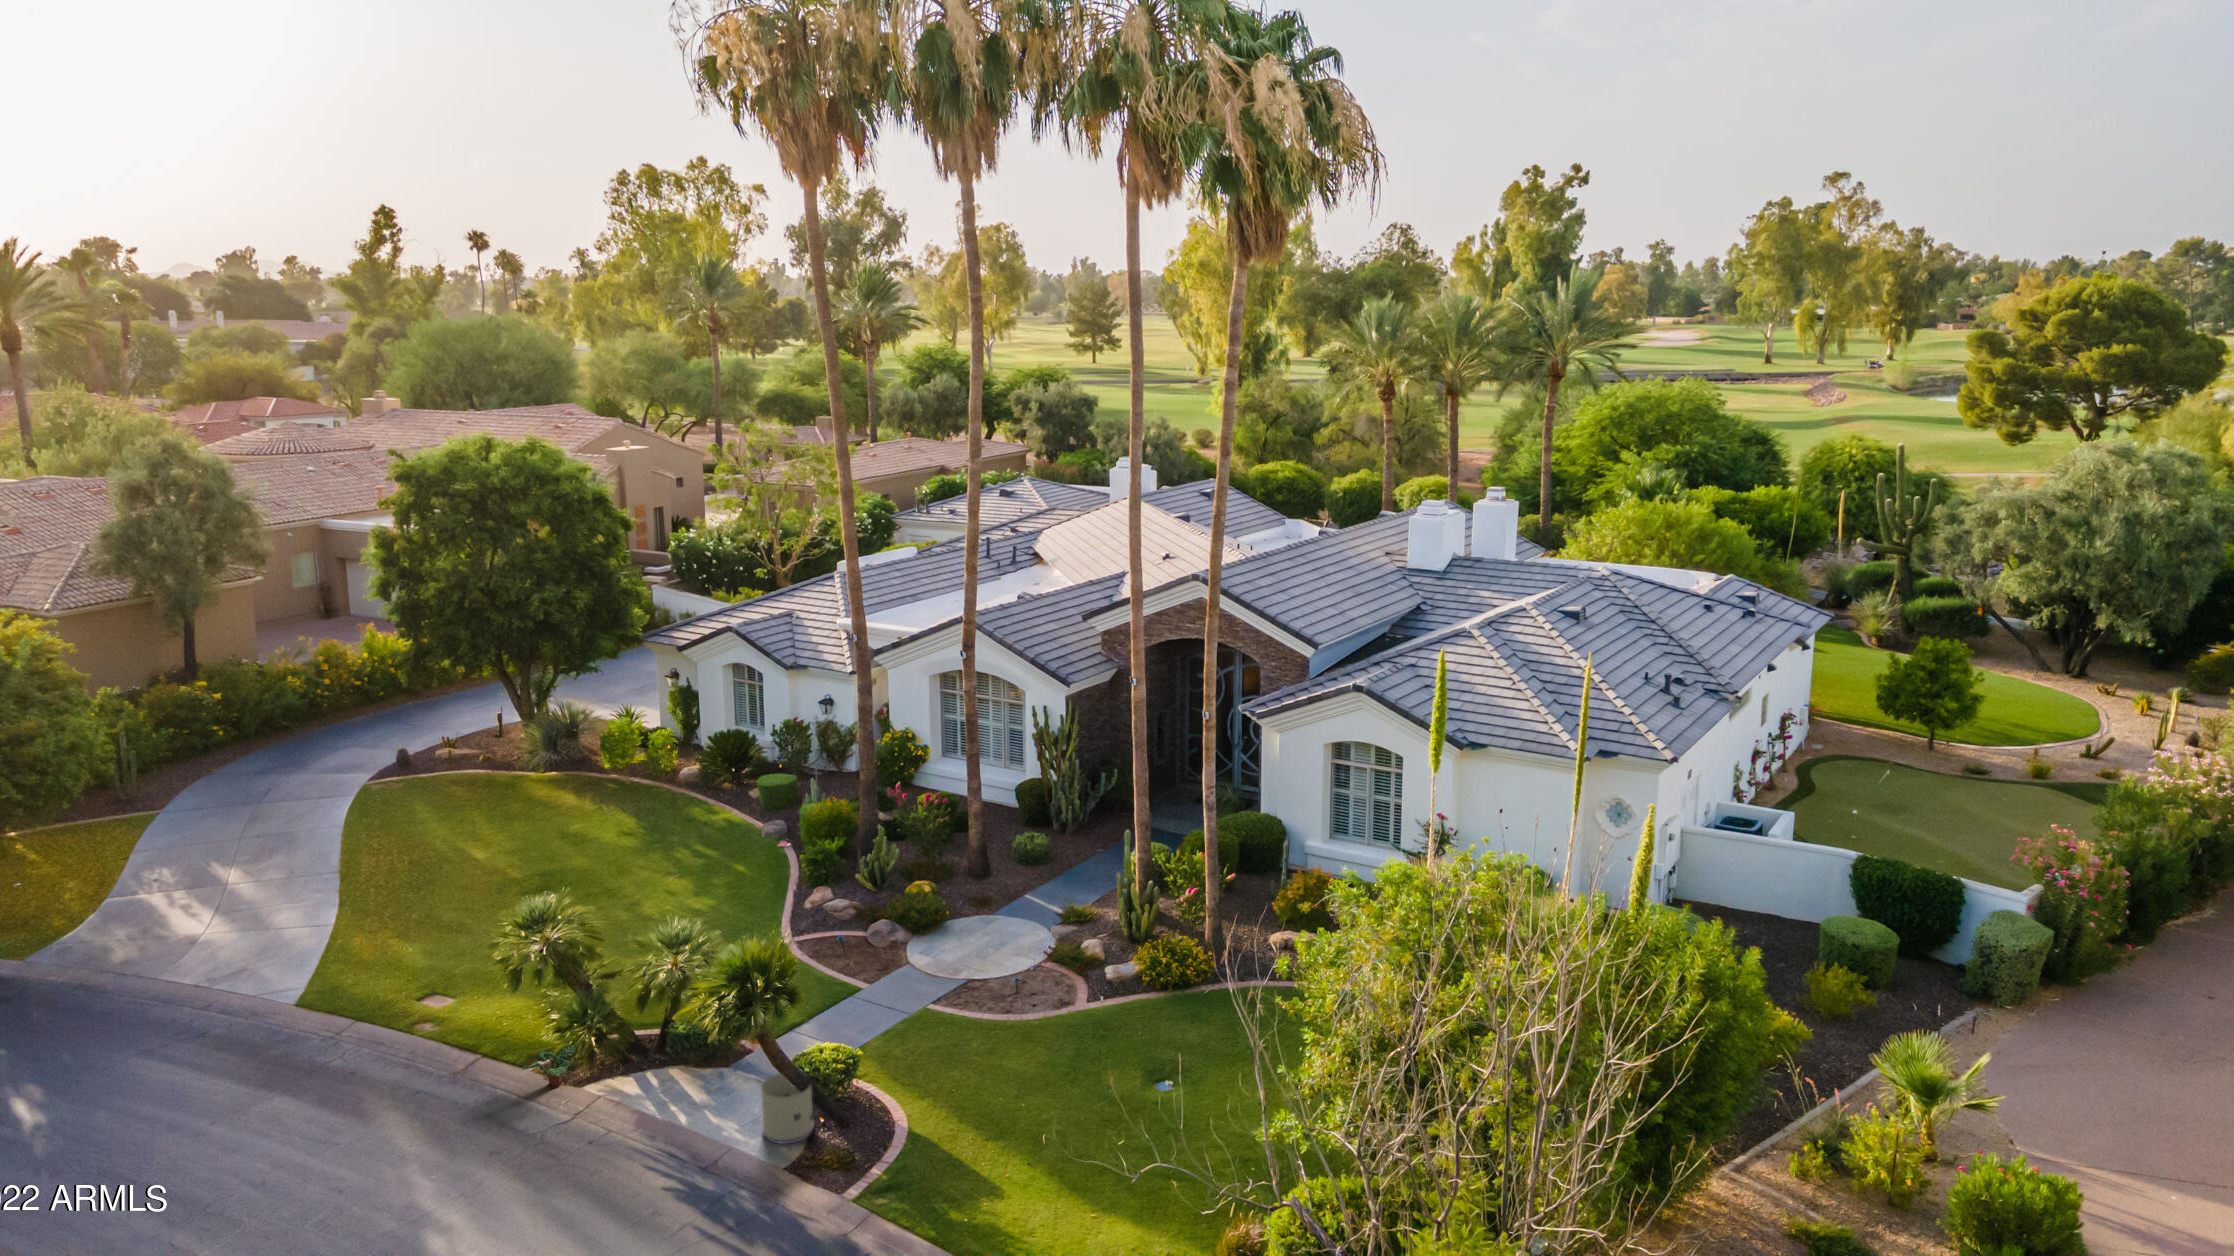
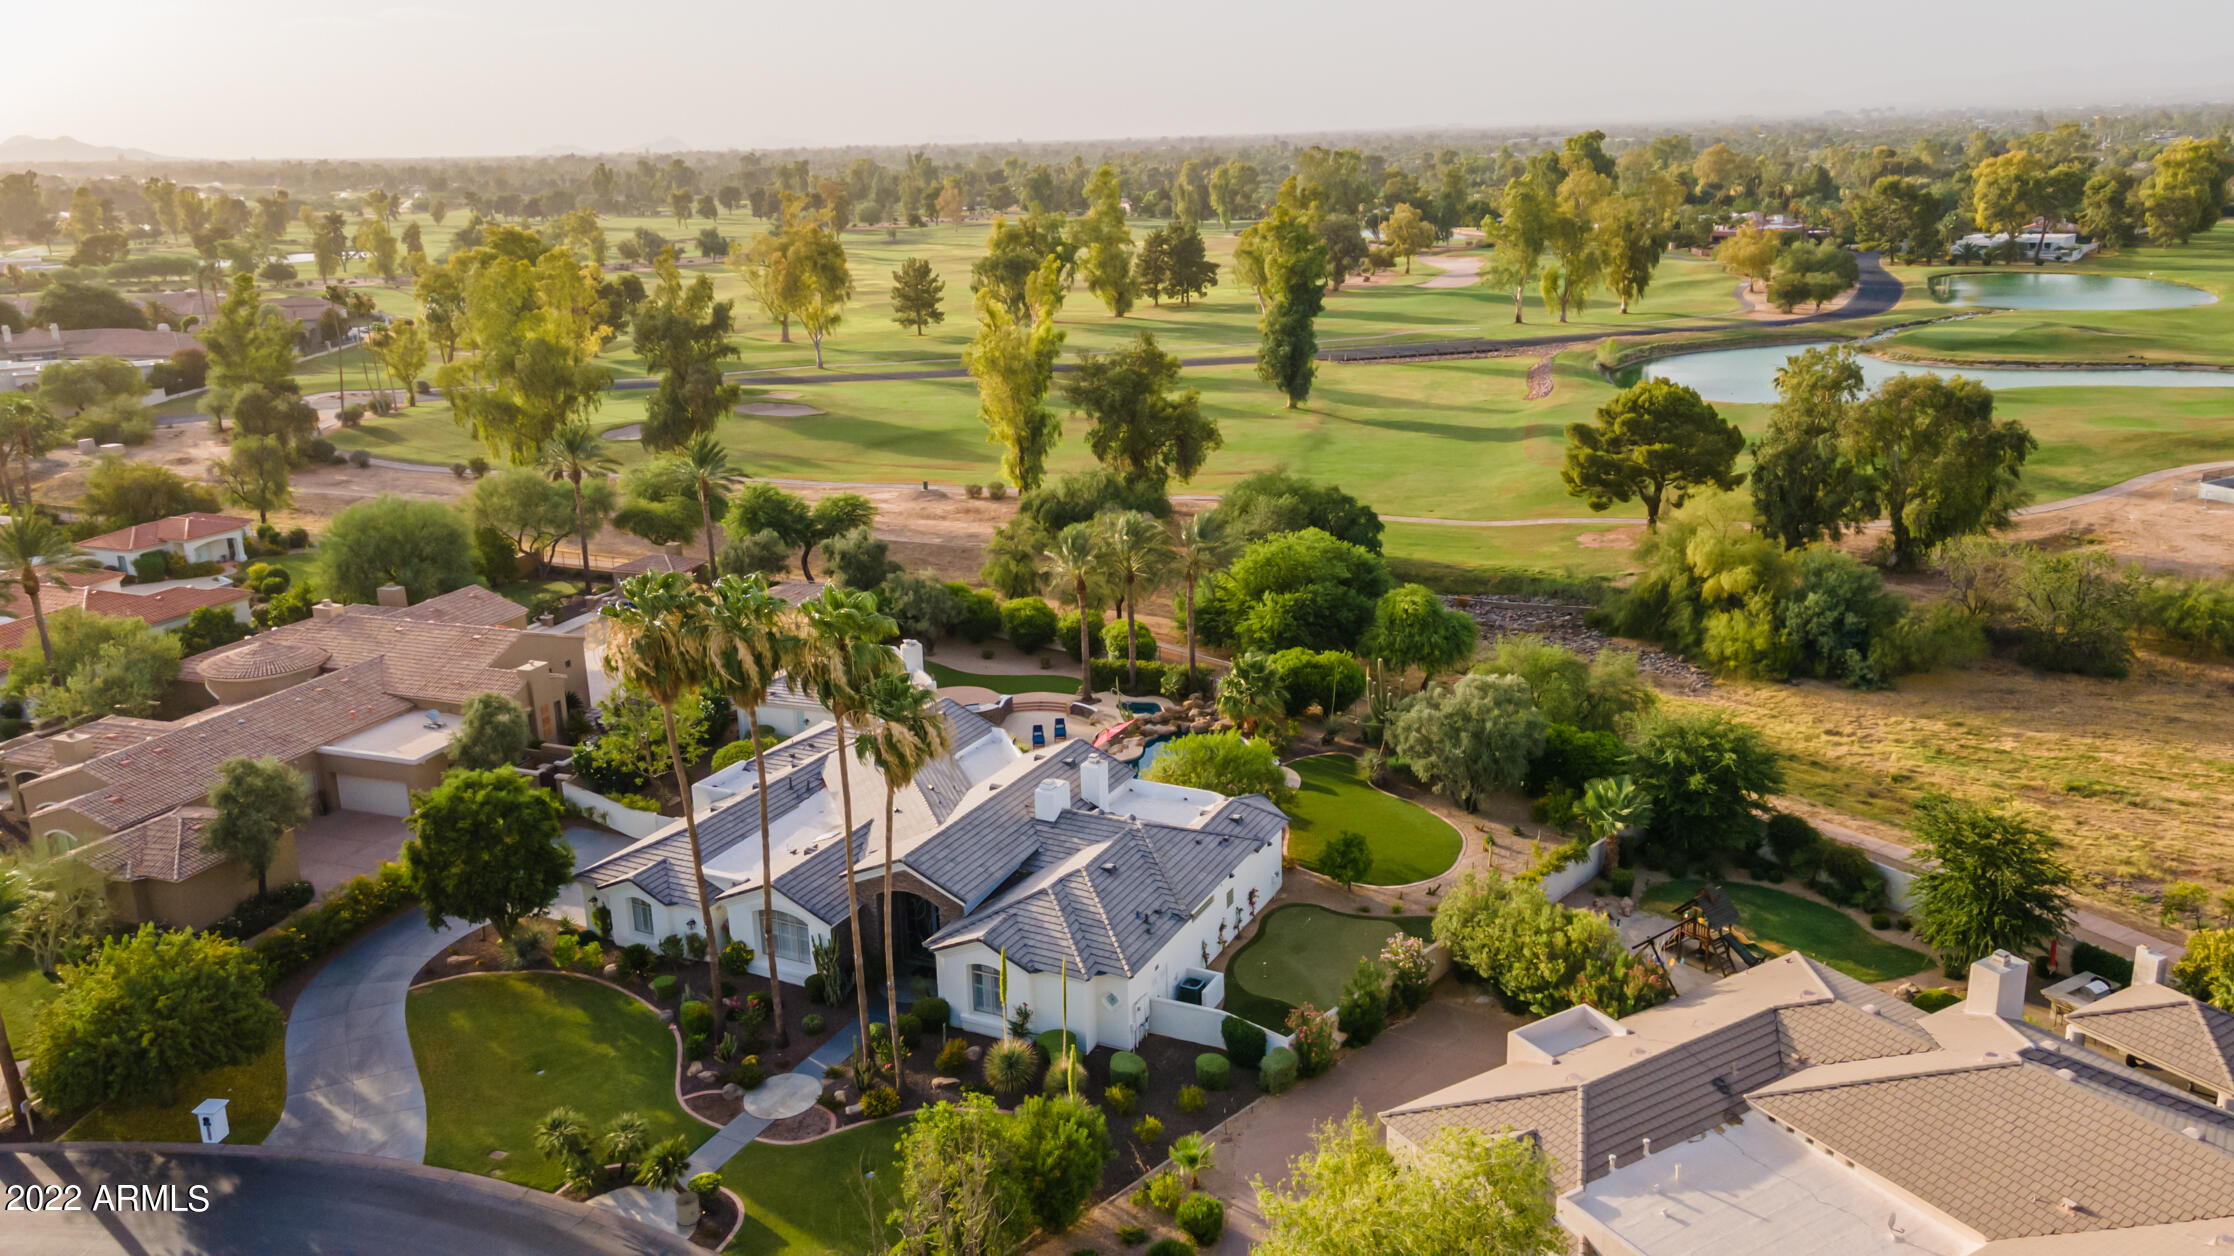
potted plant: present [521,1045,577,1088] -> none [554,1183,581,1206]

